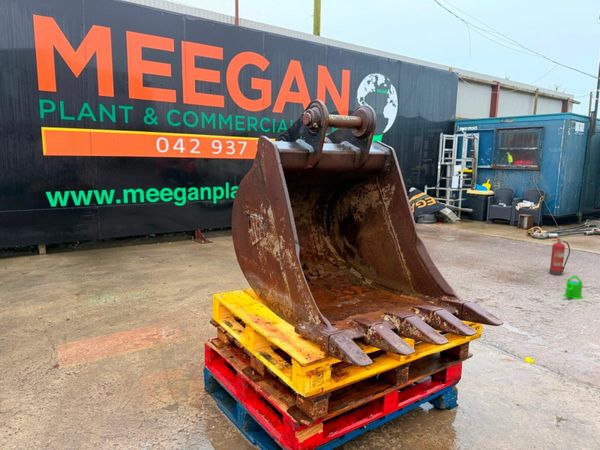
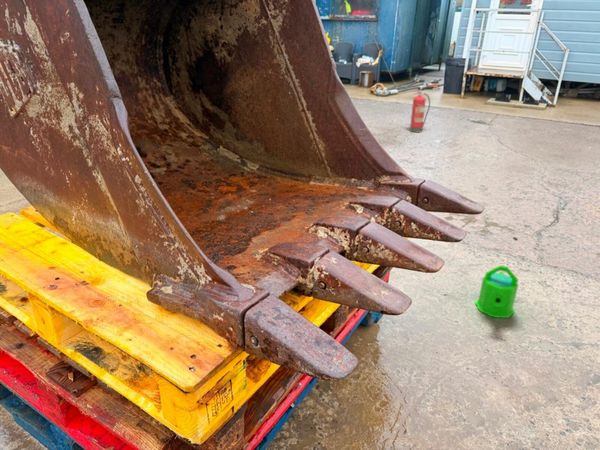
watering can: present [564,276,582,299] -> present [475,265,518,318]

